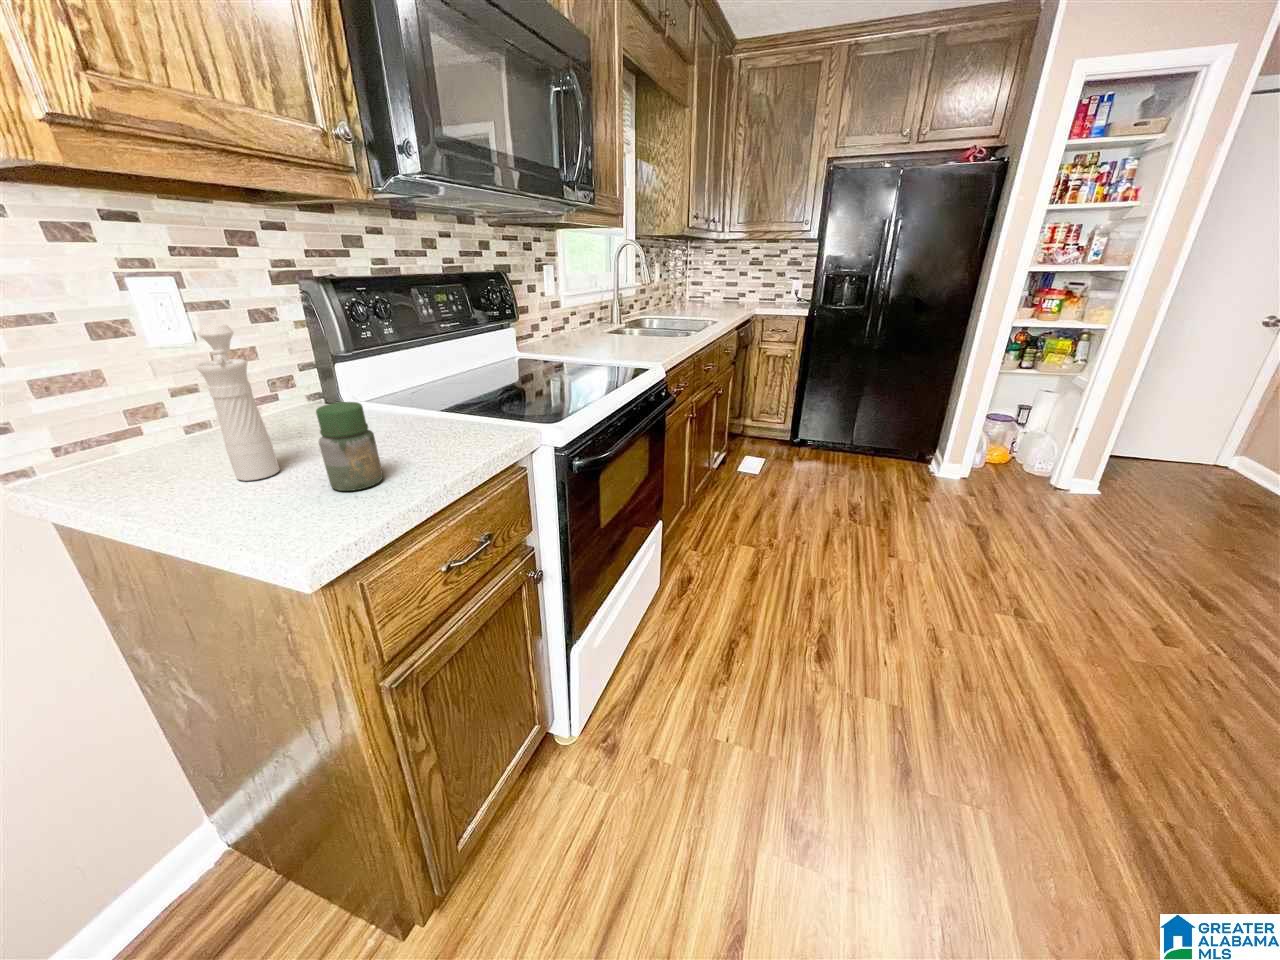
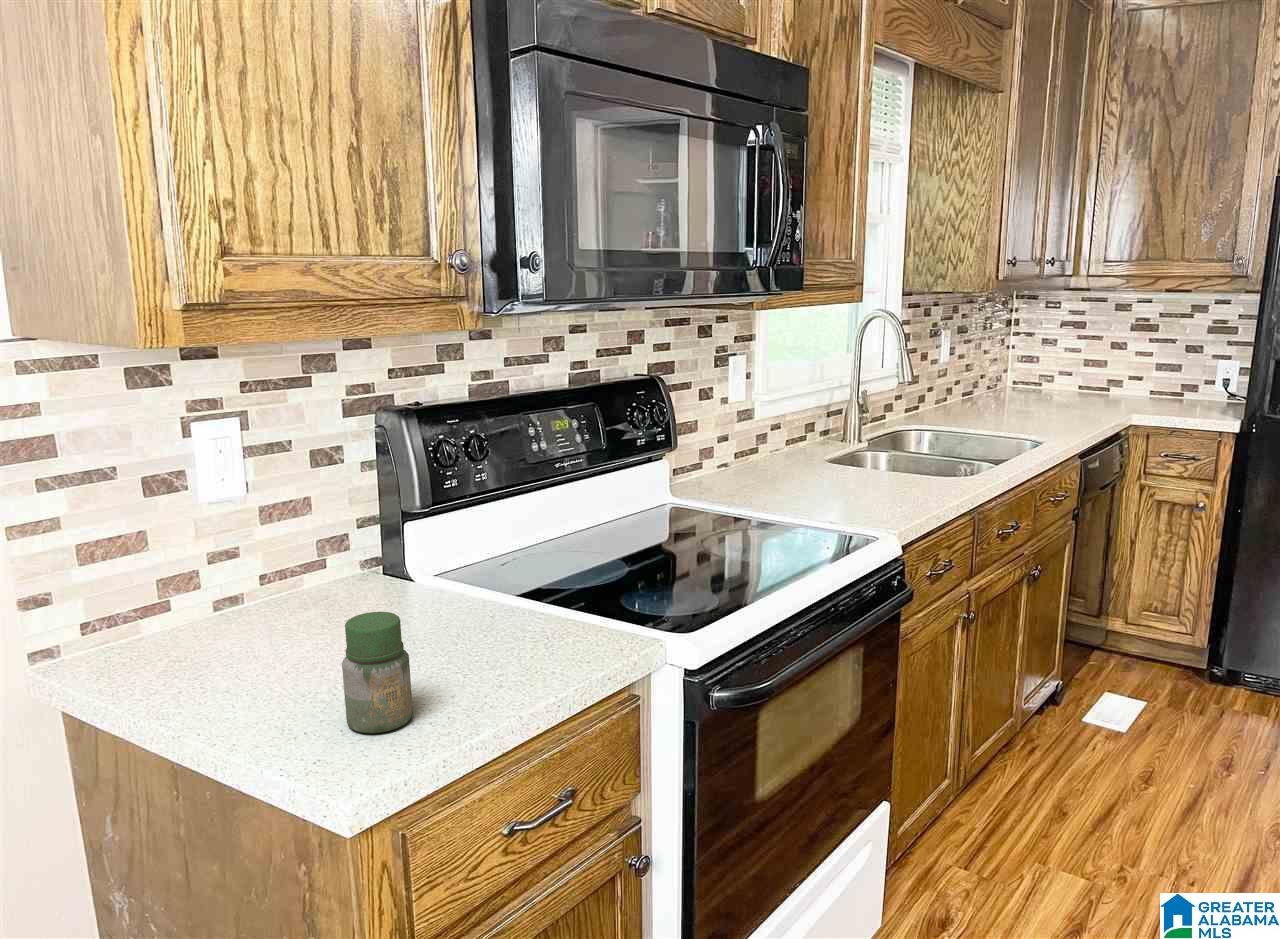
pepper mill: present [197,324,280,481] -> none [232,491,299,696]

